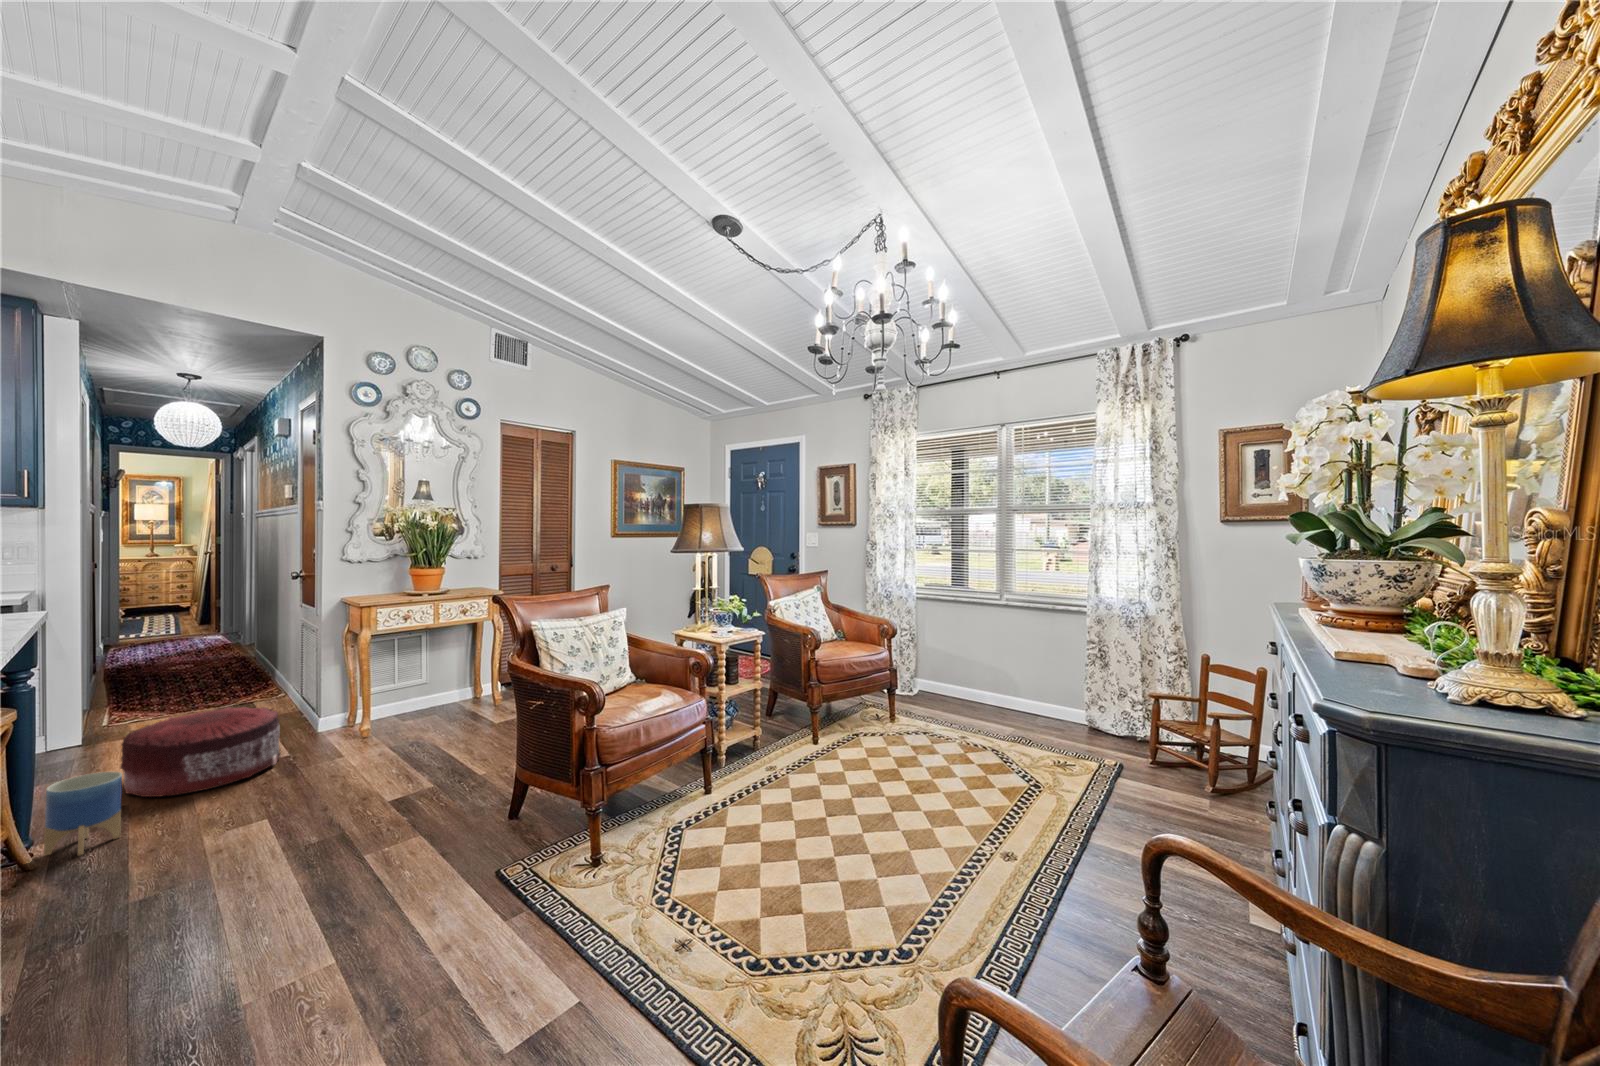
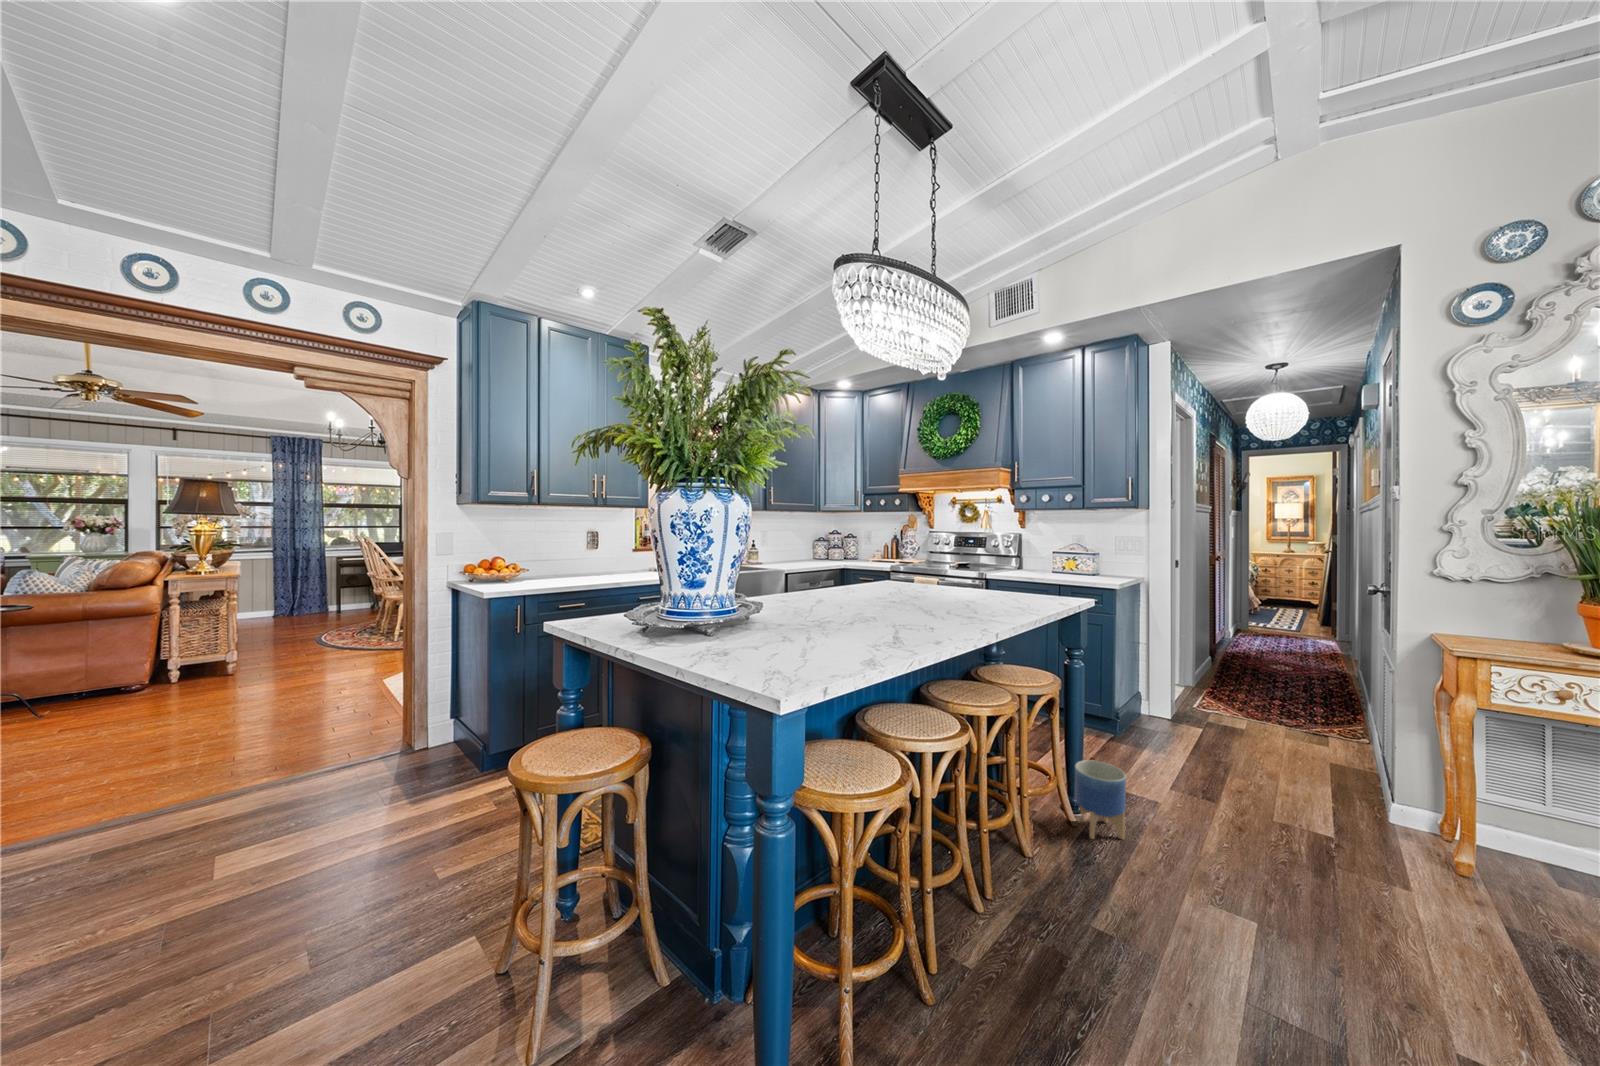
pouf: present [120,707,281,797] -> none [1152,728,1320,843]

